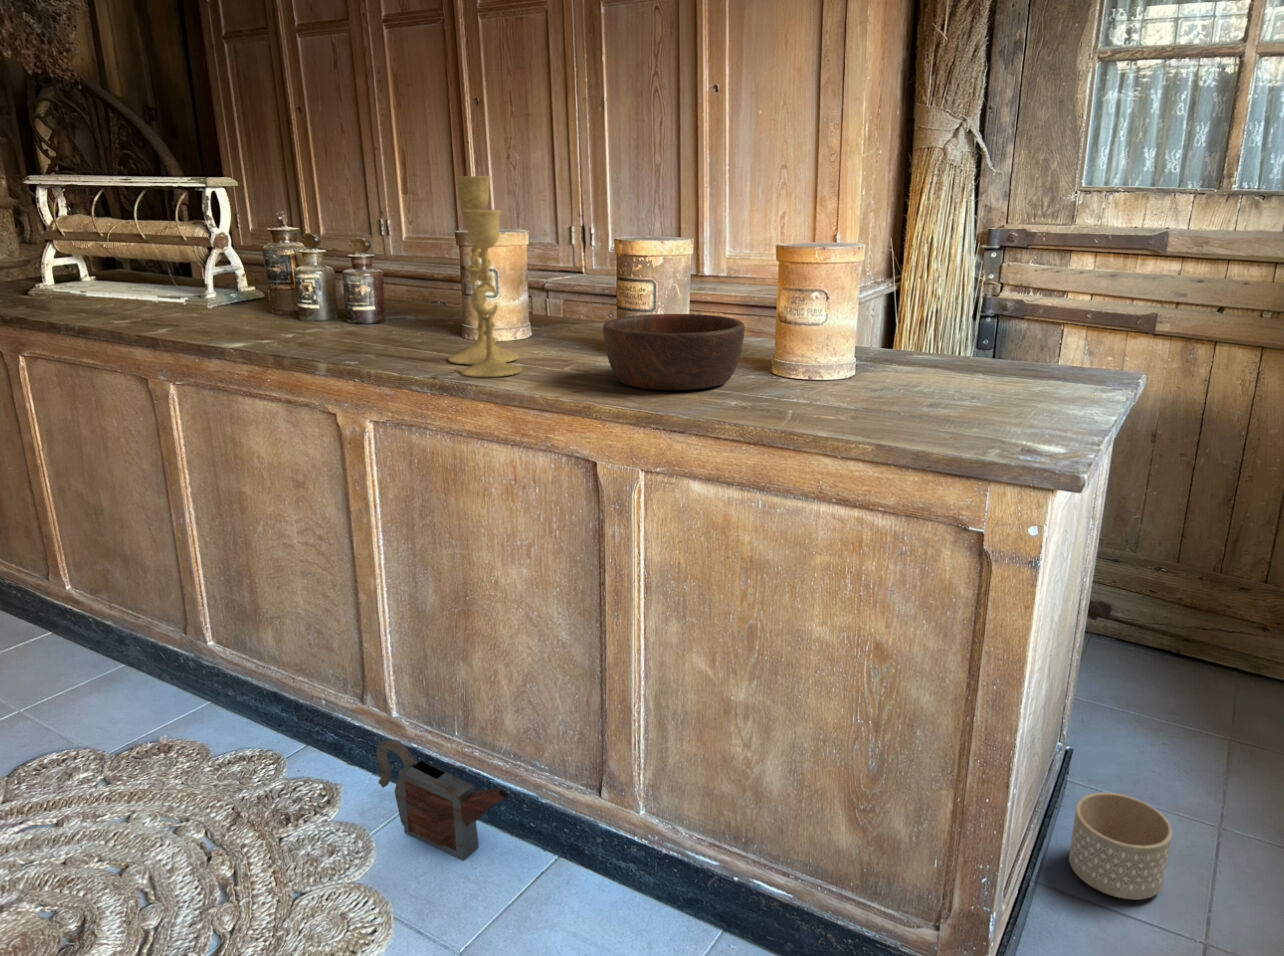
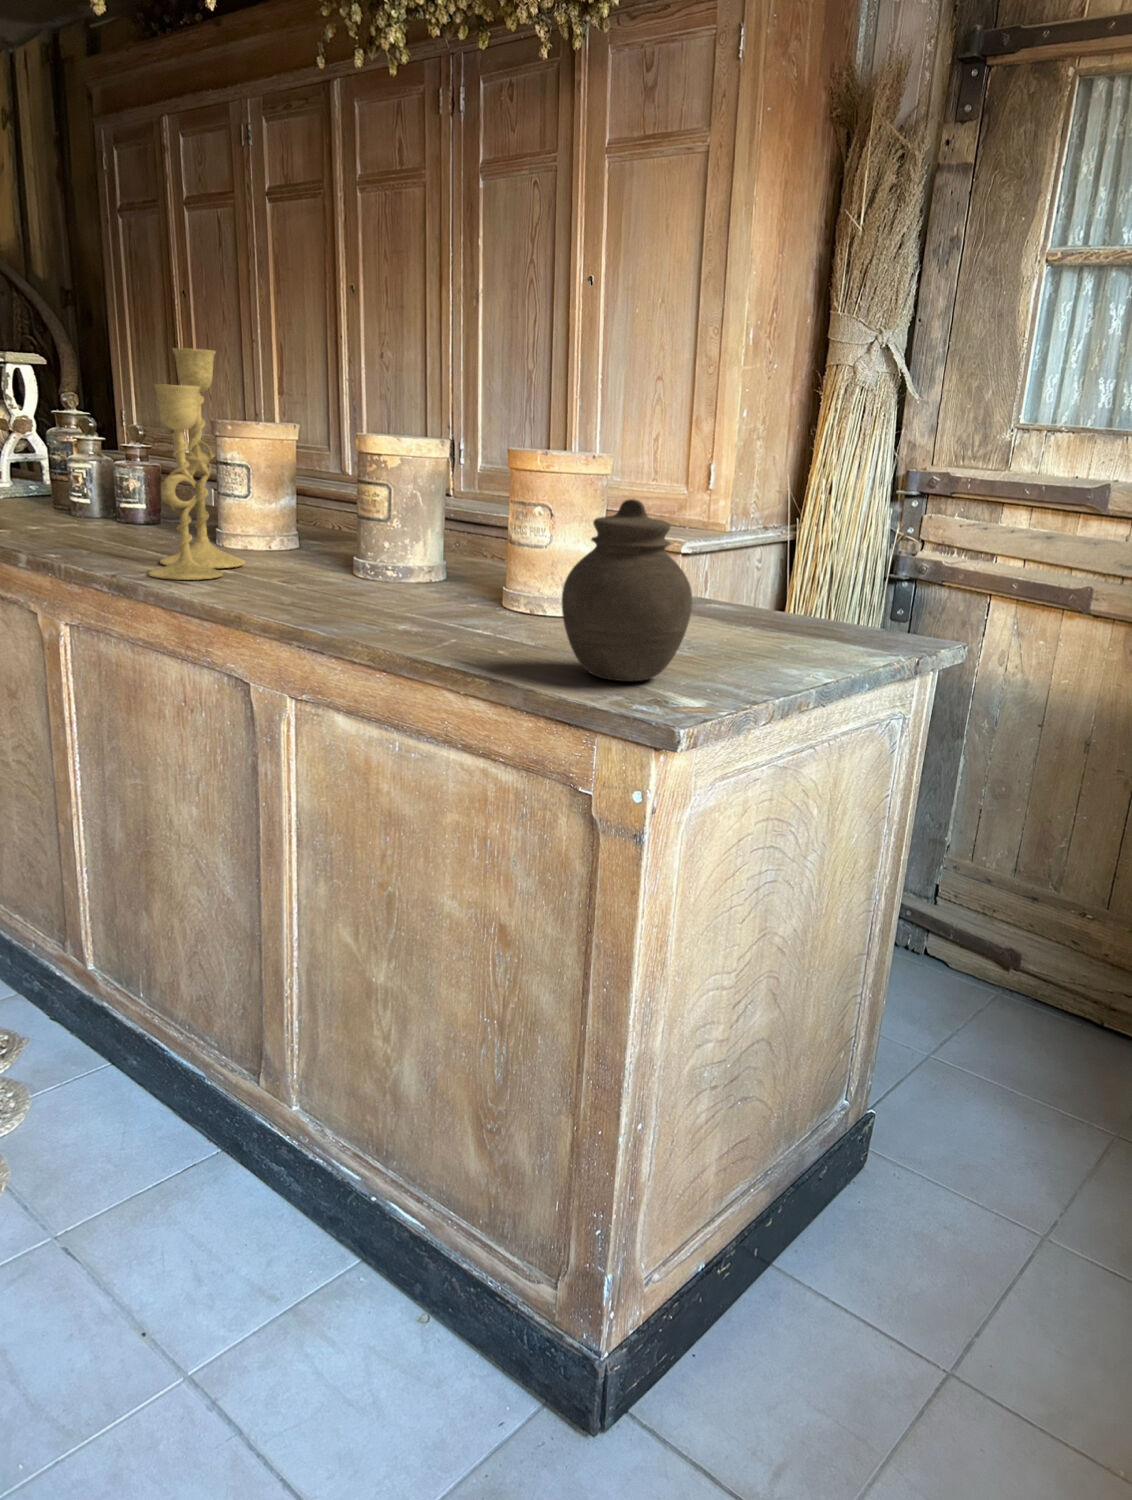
jar: none [920,289,1030,435] -> present [562,499,692,681]
wooden bowl: present [603,314,745,390] -> none [288,523,459,609]
watering can: present [376,739,508,860] -> none [51,990,161,1140]
planter: present [1069,792,1172,899] -> none [823,1166,945,1305]

